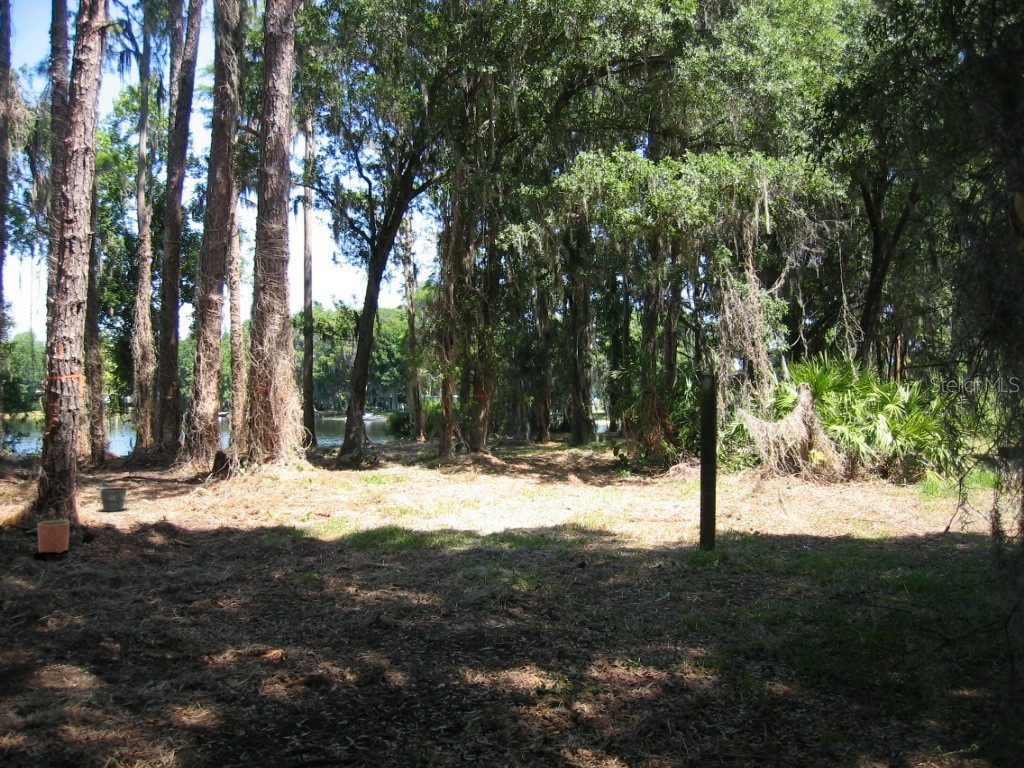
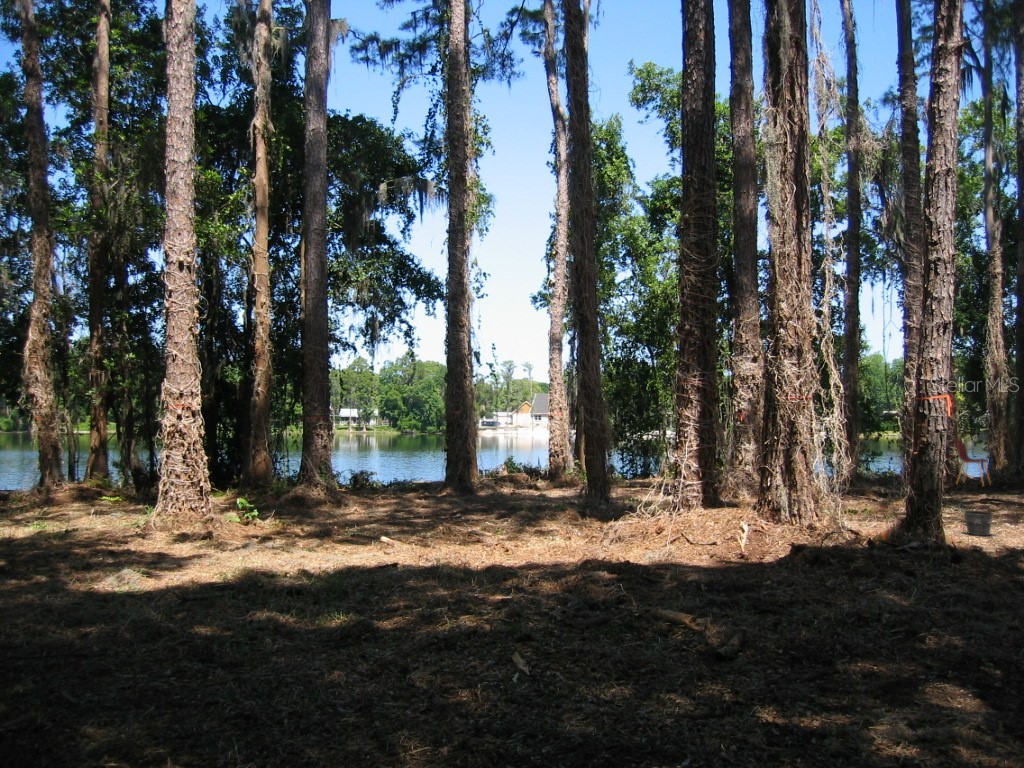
chair: none [101,419,134,465] -> present [956,439,990,483]
planter: present [38,520,70,553] -> none [911,540,942,573]

